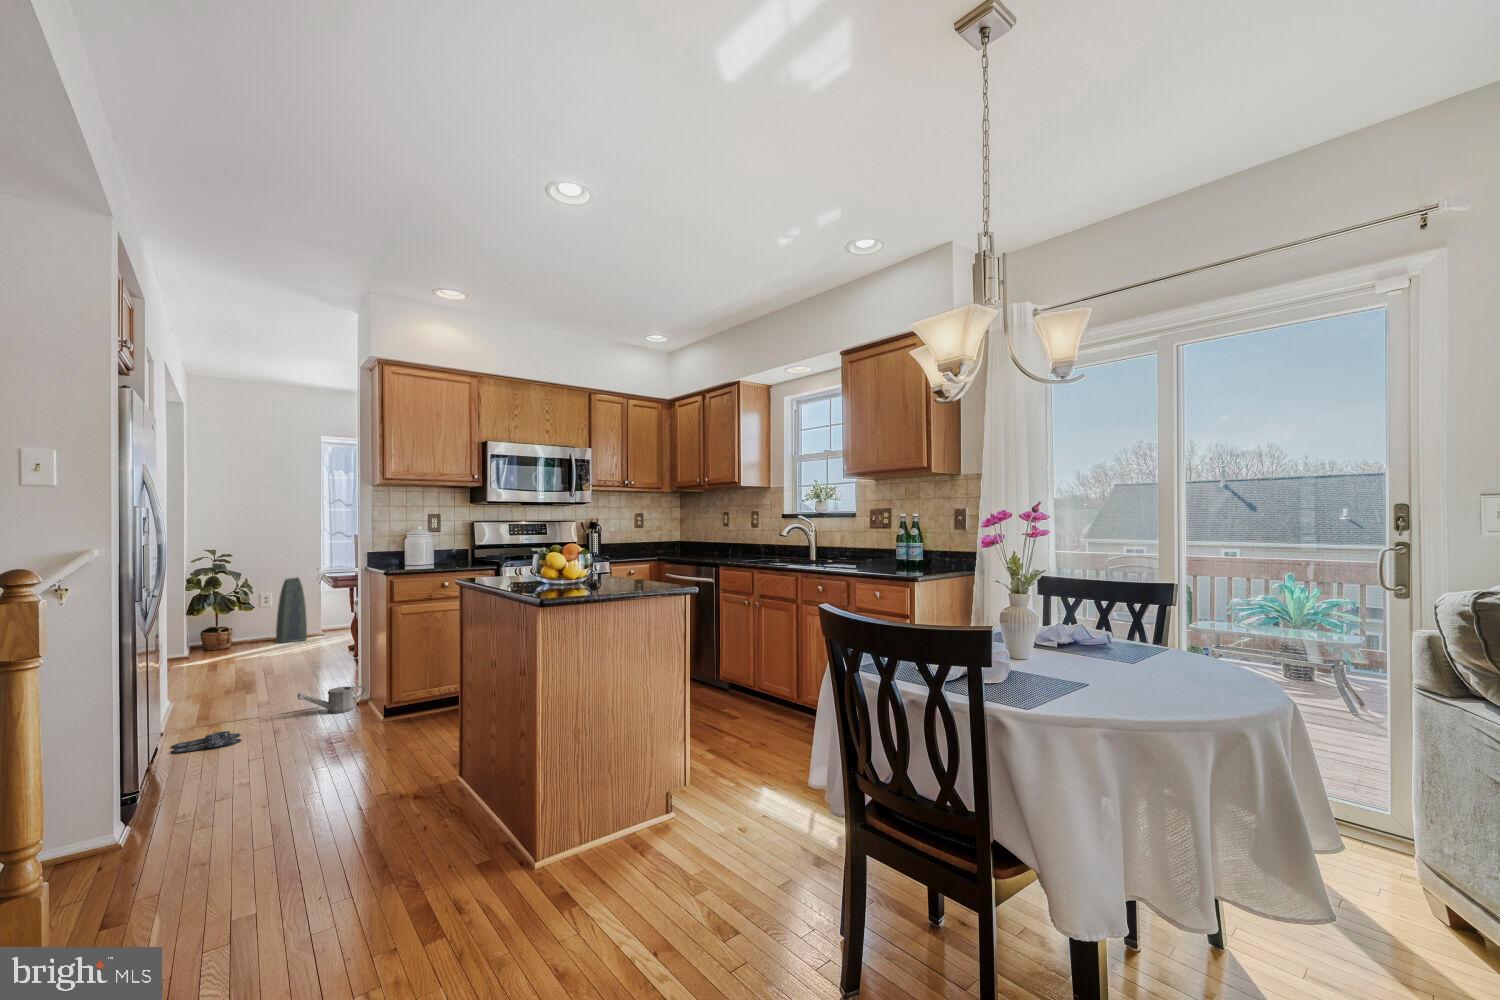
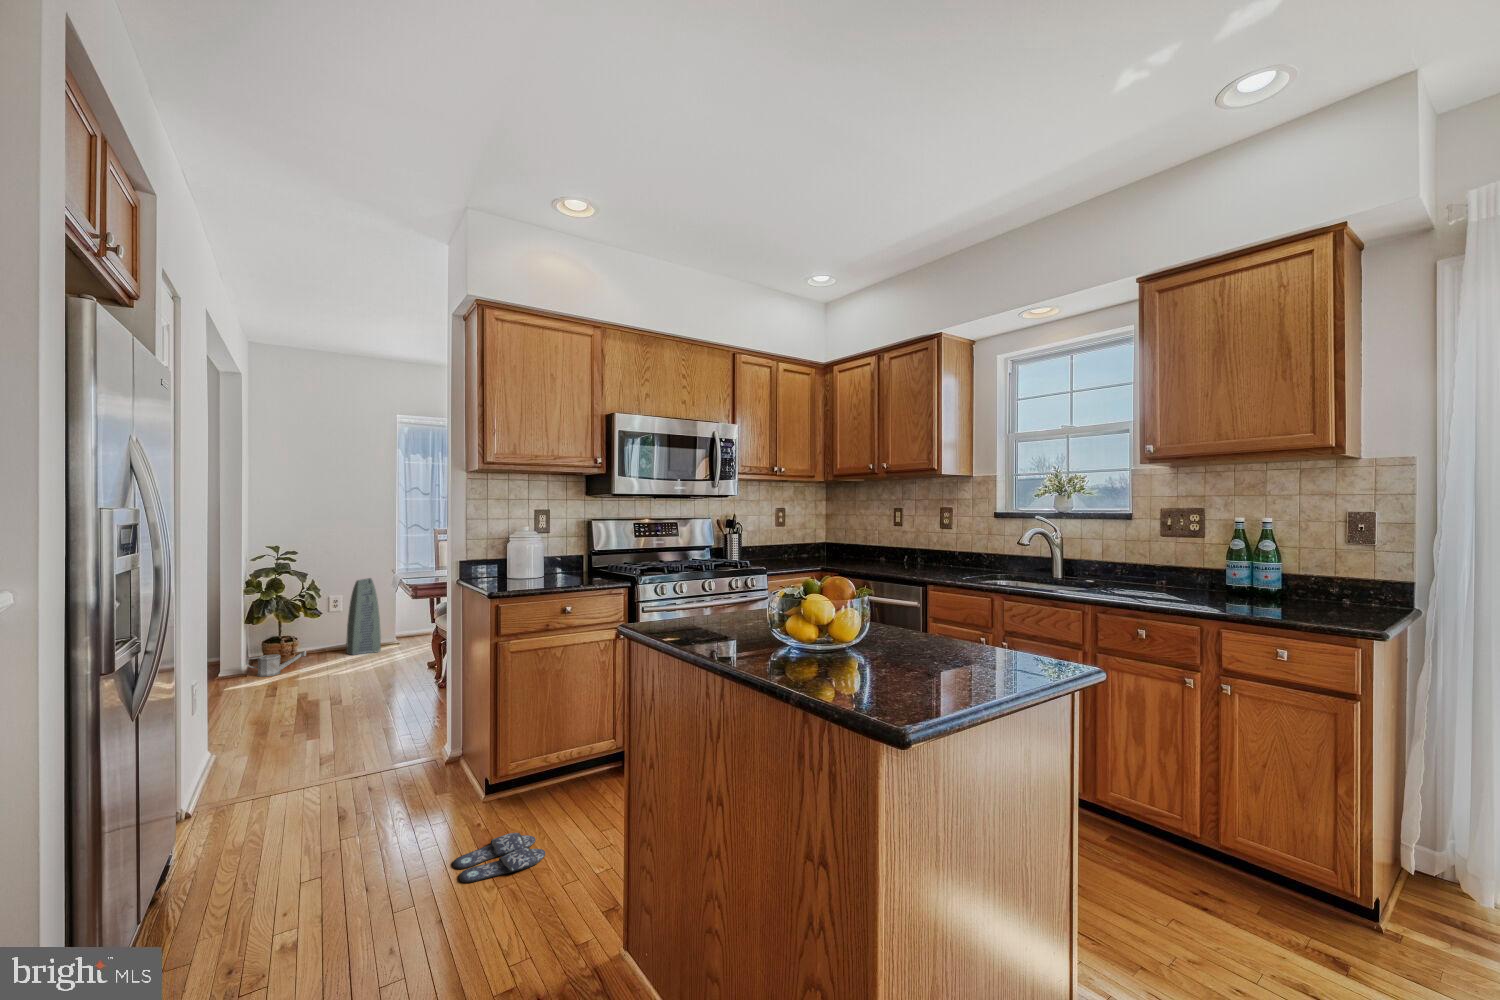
watering can: present [298,685,366,713] -> present [246,651,306,677]
slippers: present [170,731,241,754] -> present [453,833,545,883]

